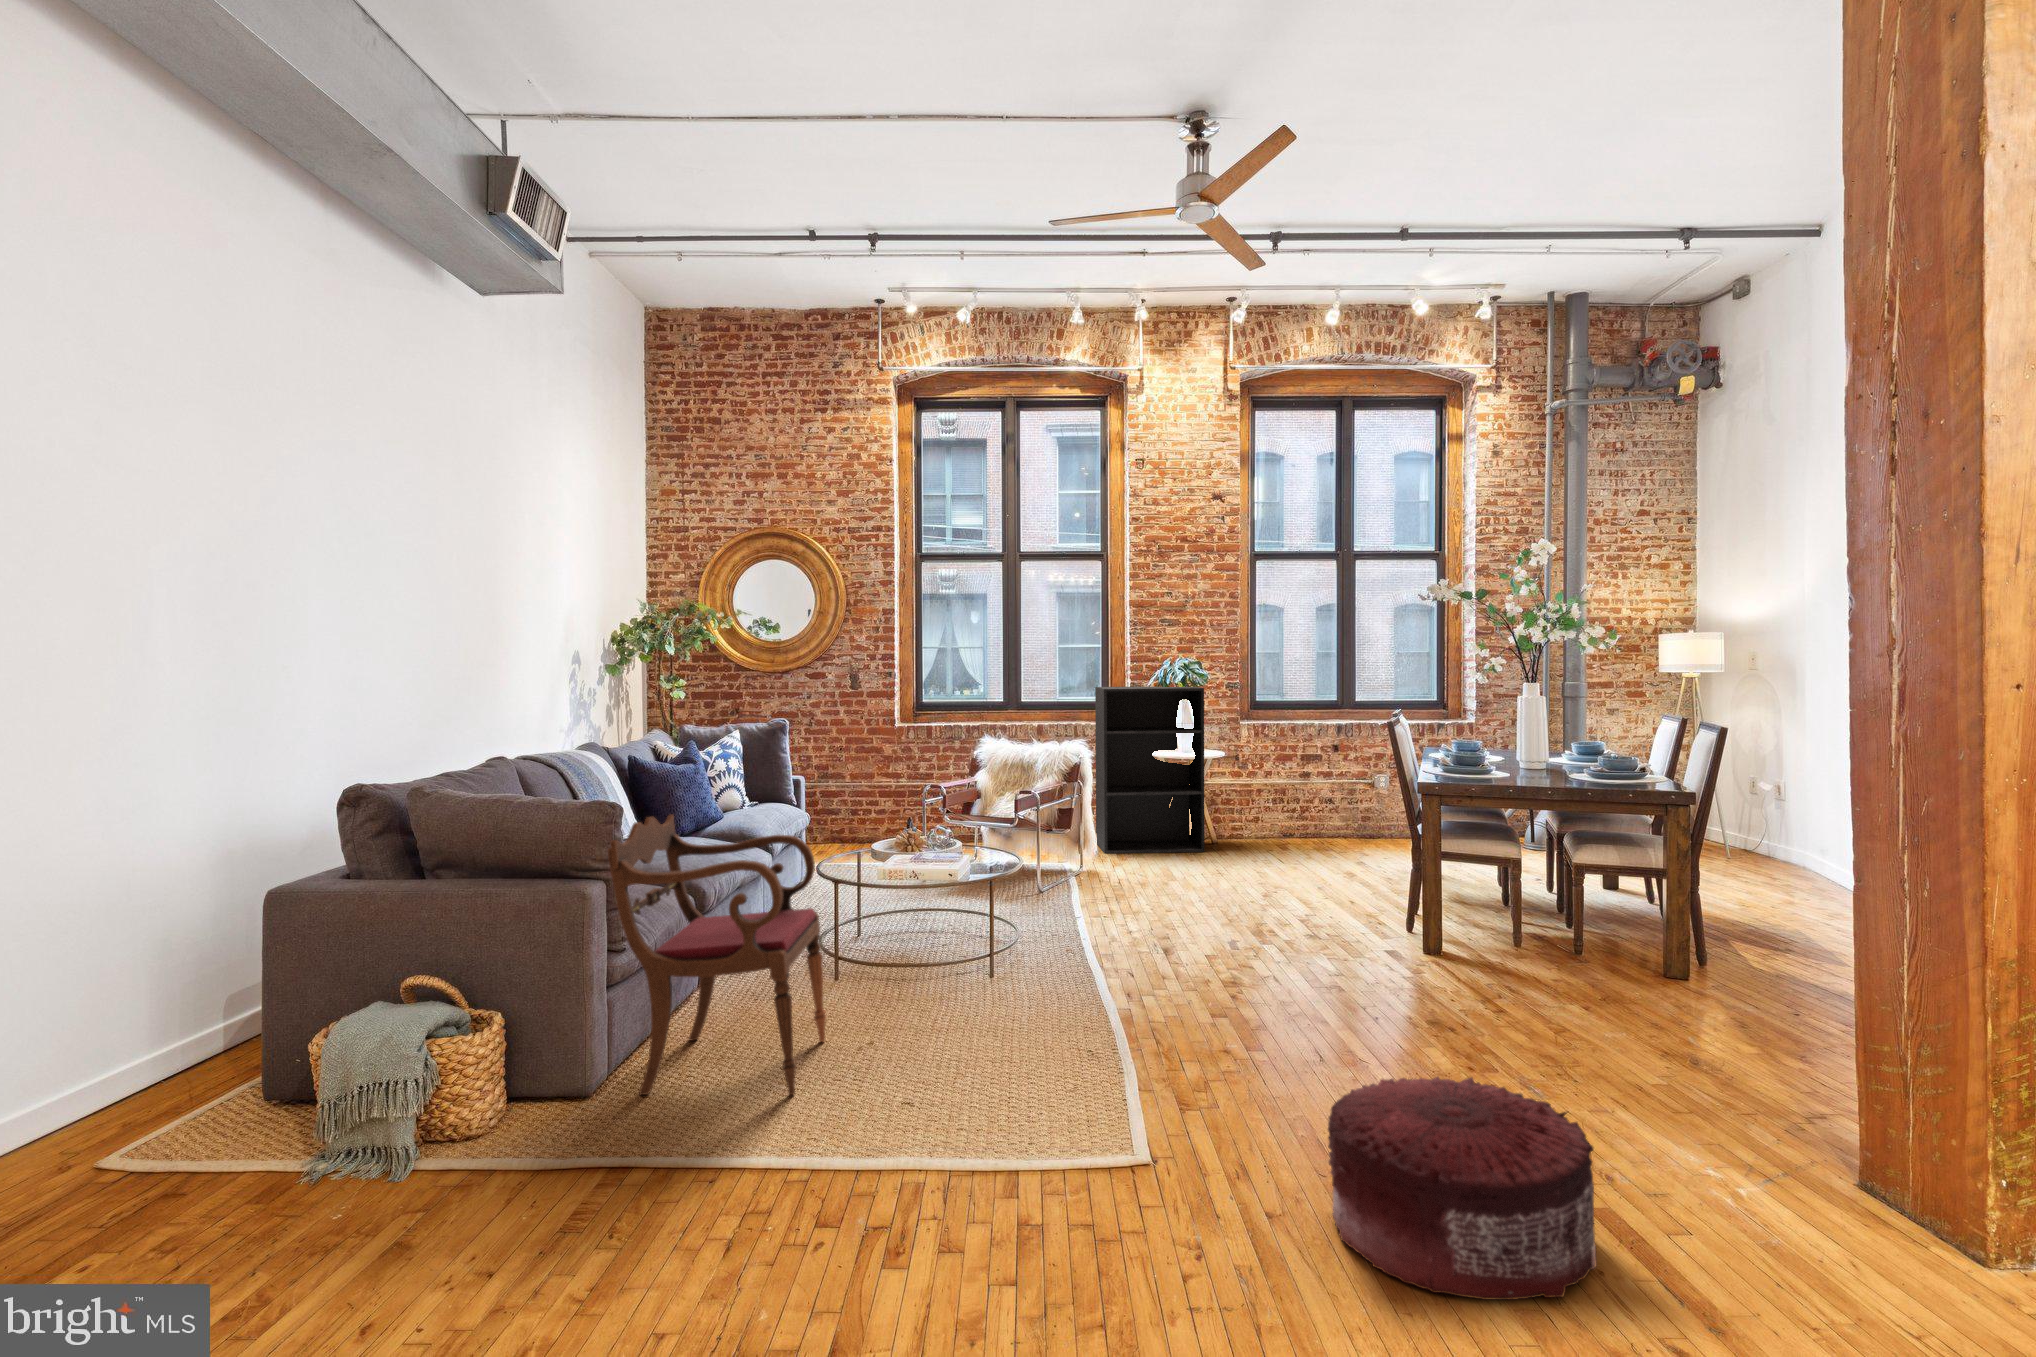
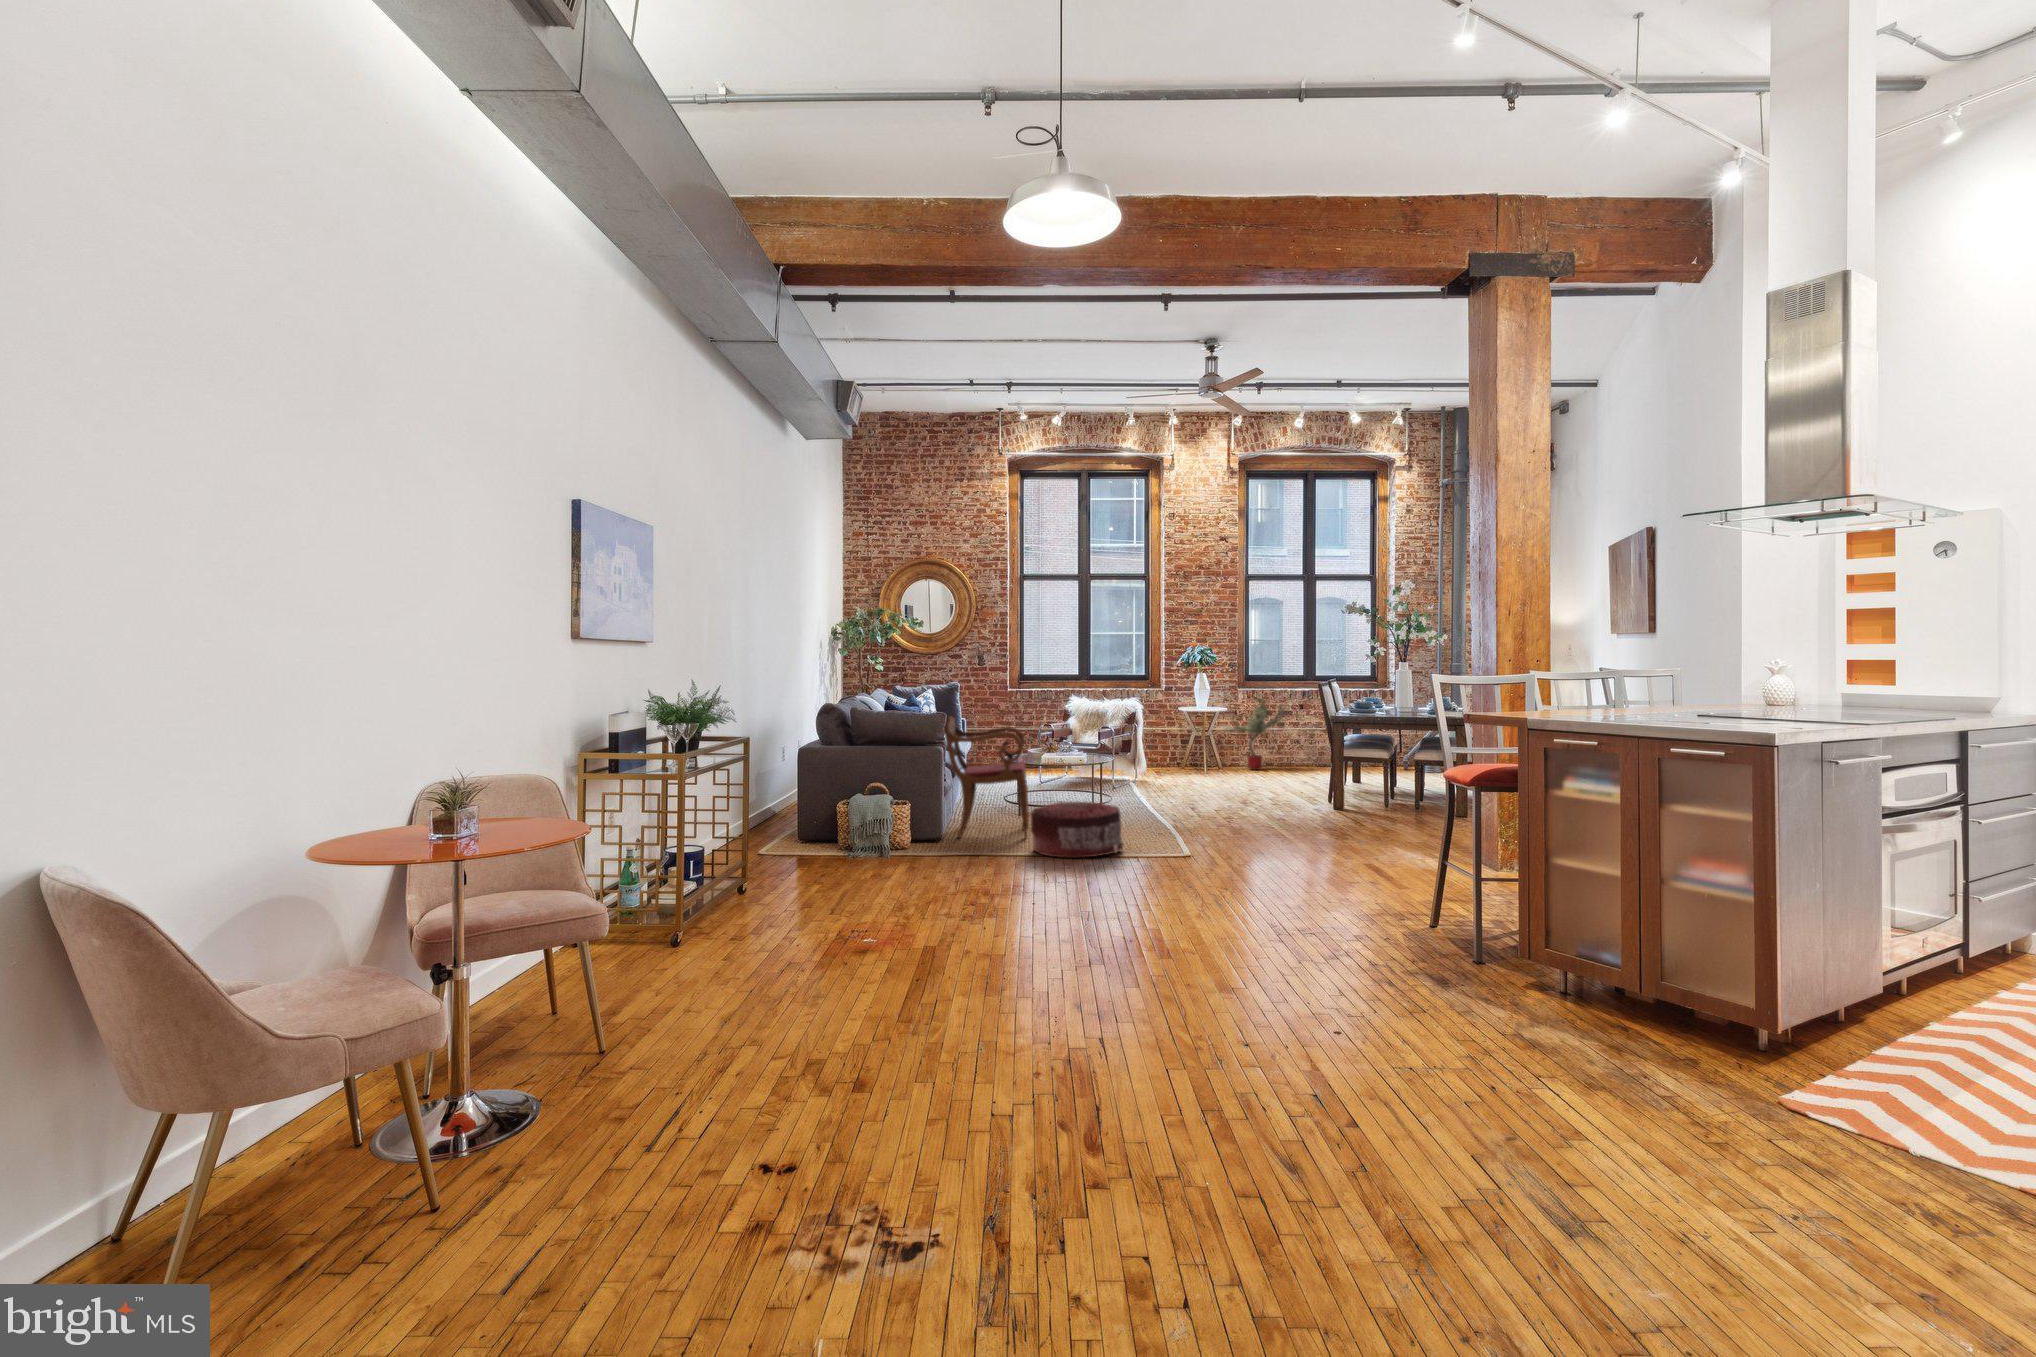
bookshelf: present [1095,686,1204,854] -> none [1142,665,1214,773]
potted tree: none [1219,730,1316,847] -> present [1226,695,1286,770]
pouf: present [1328,1077,1596,1300] -> present [1031,802,1123,858]

